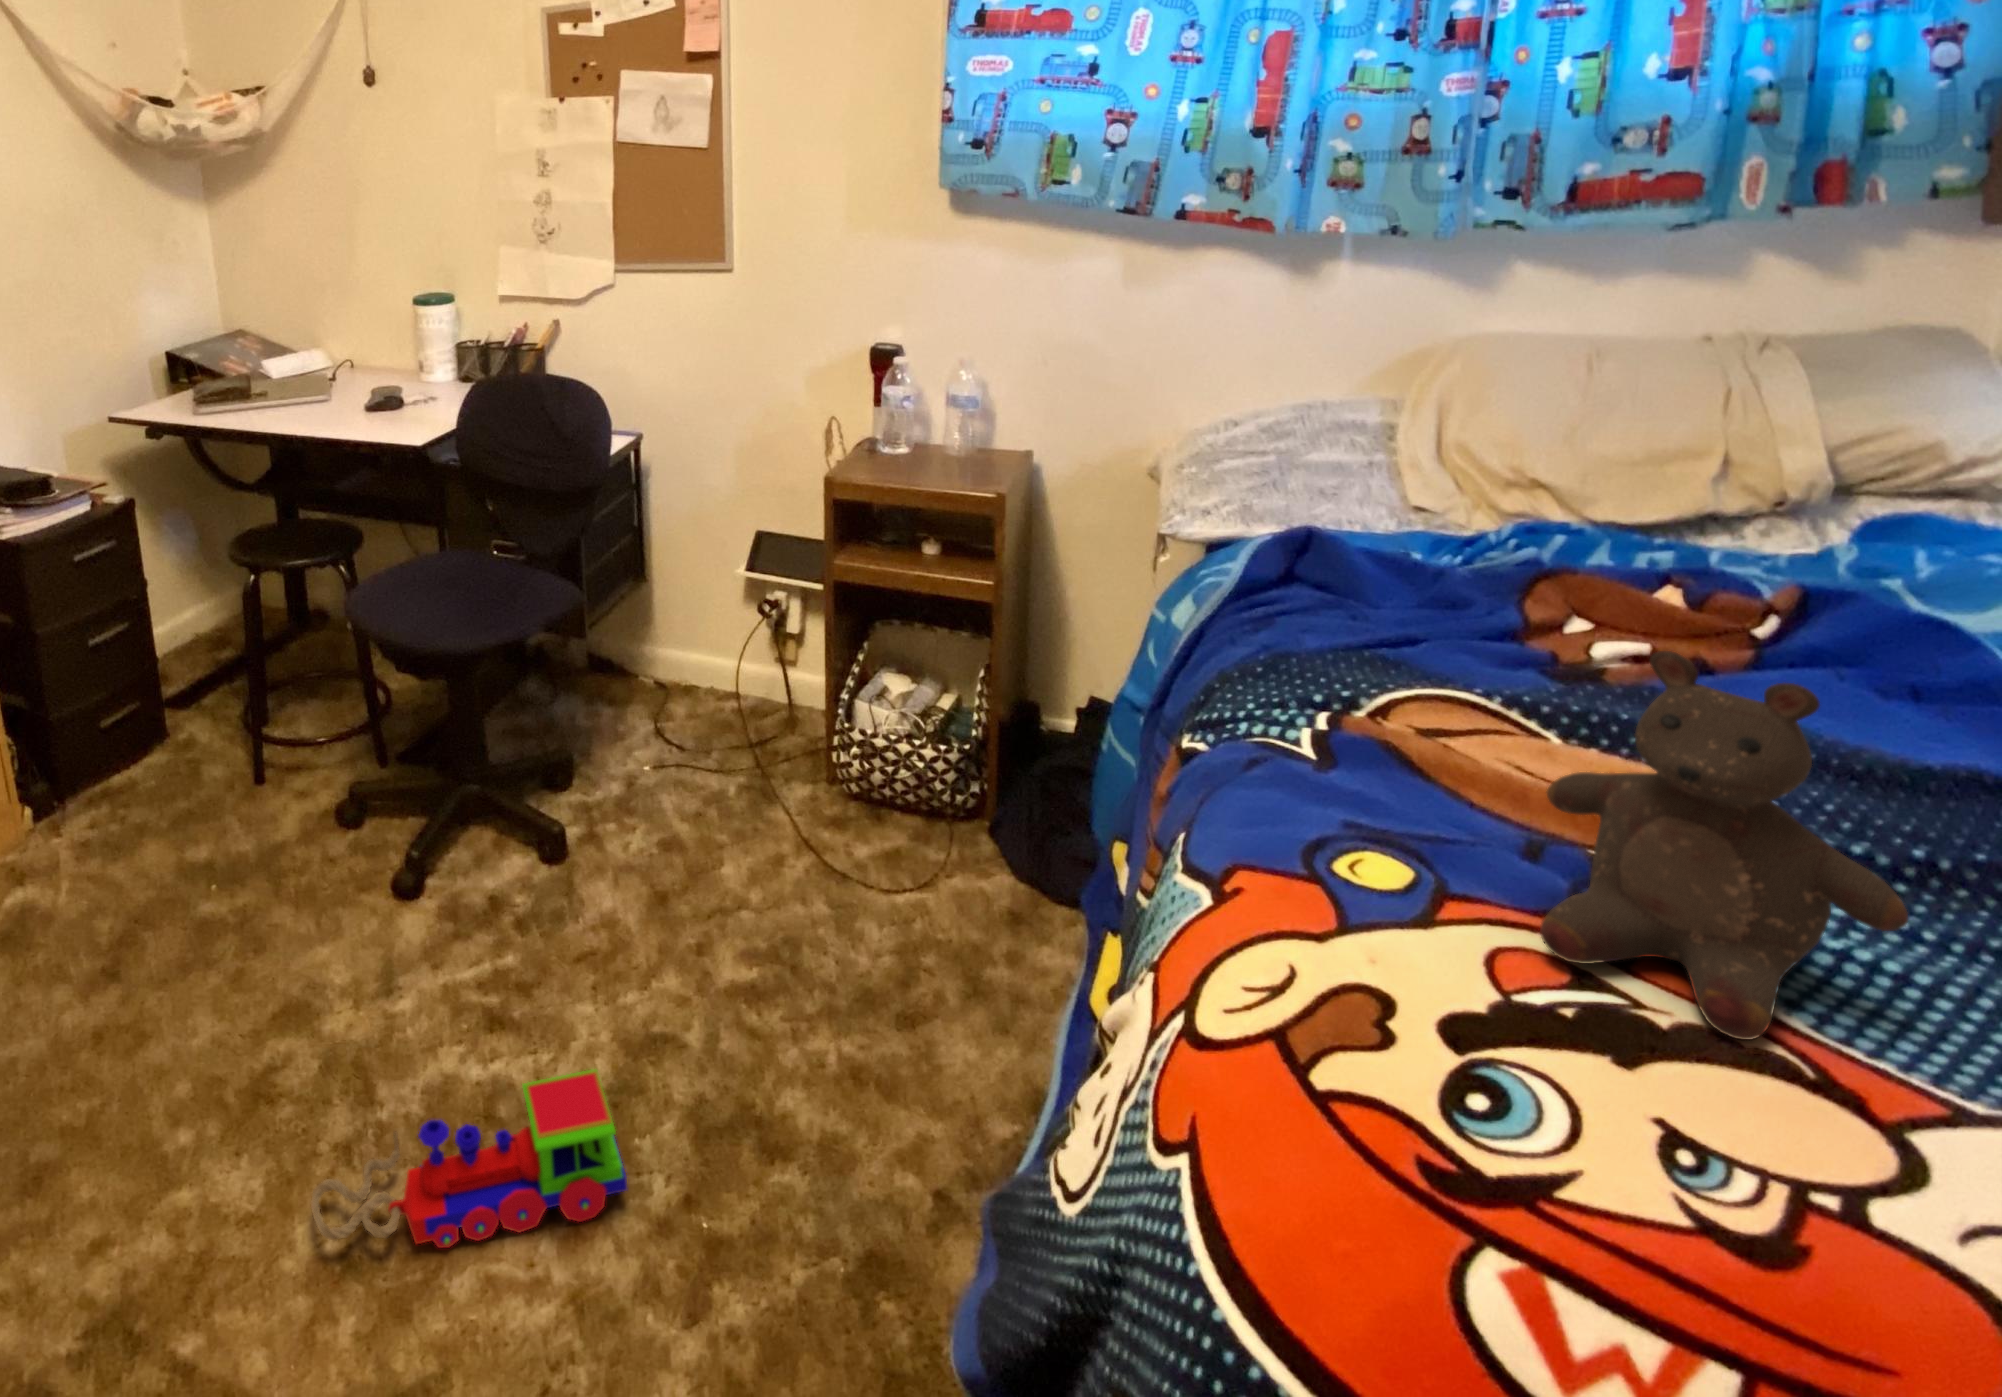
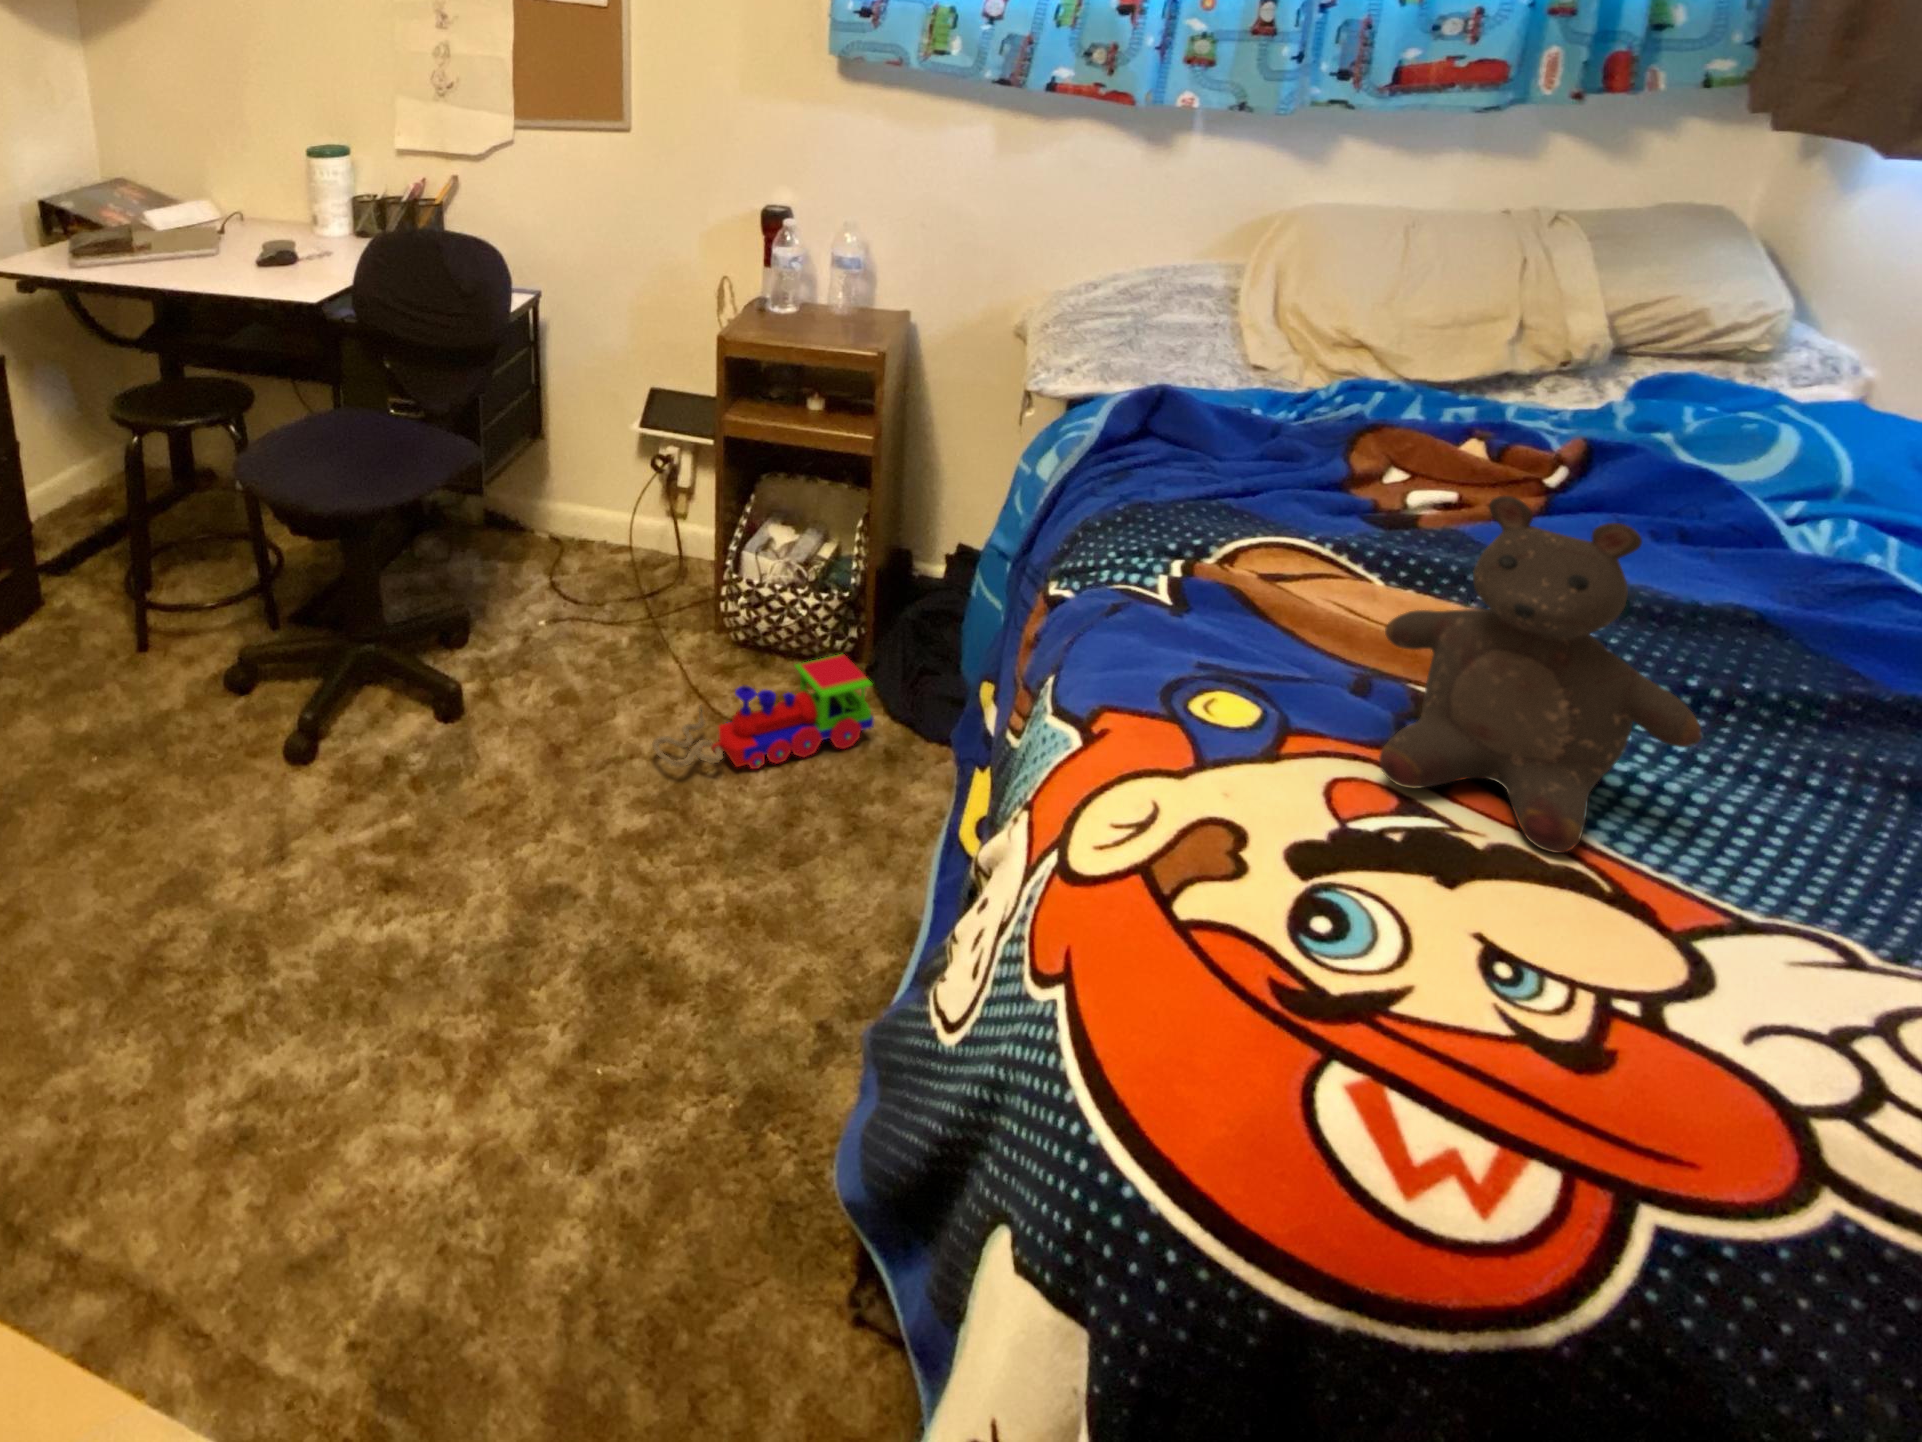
toy train: present [311,1069,627,1248] -> present [653,654,874,769]

